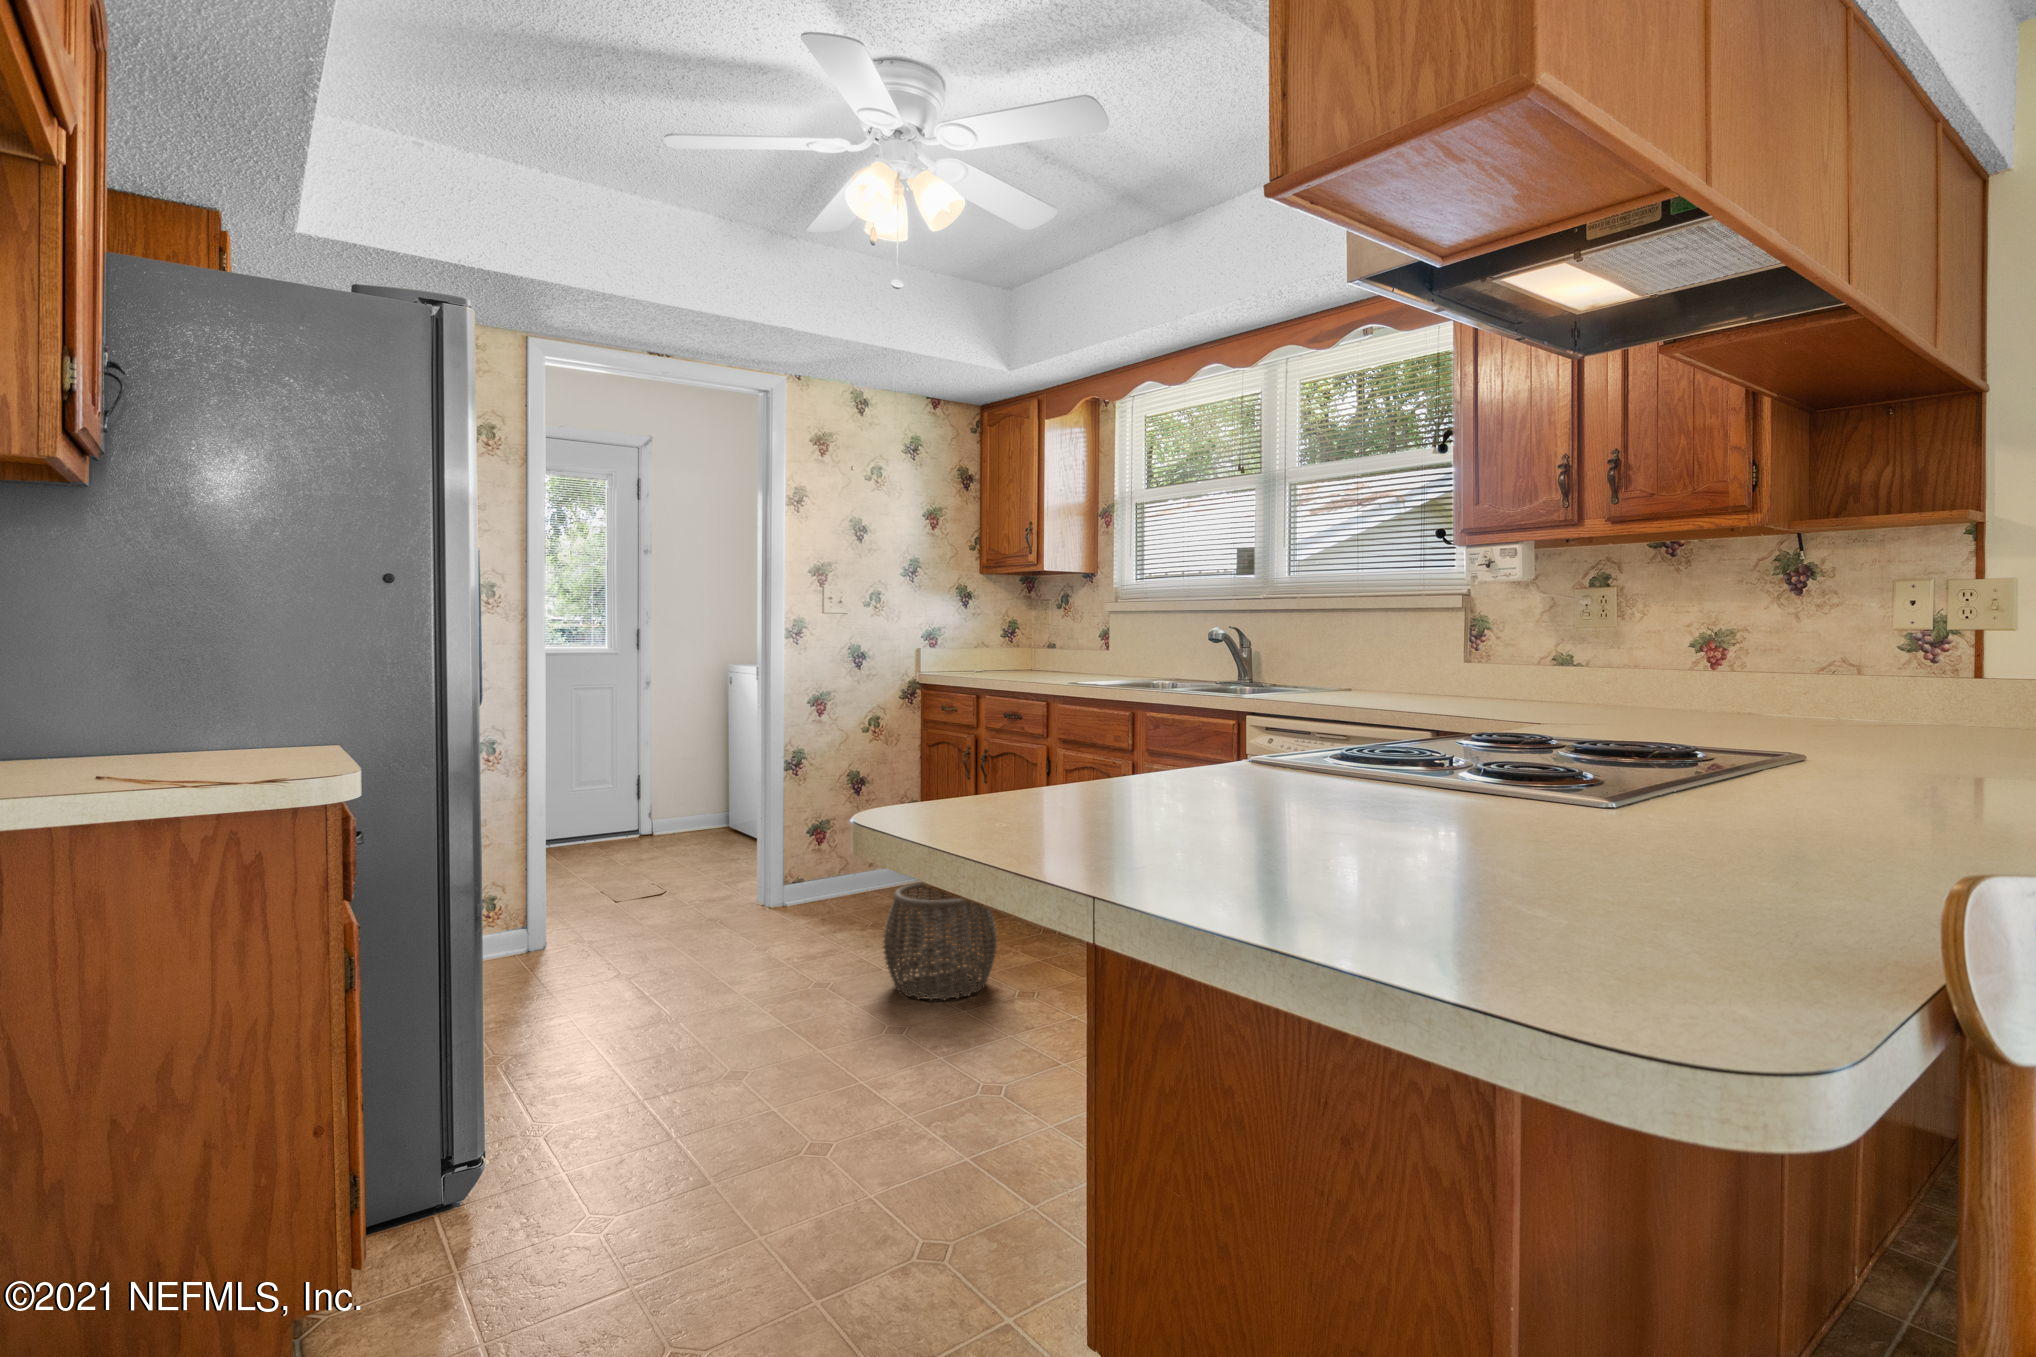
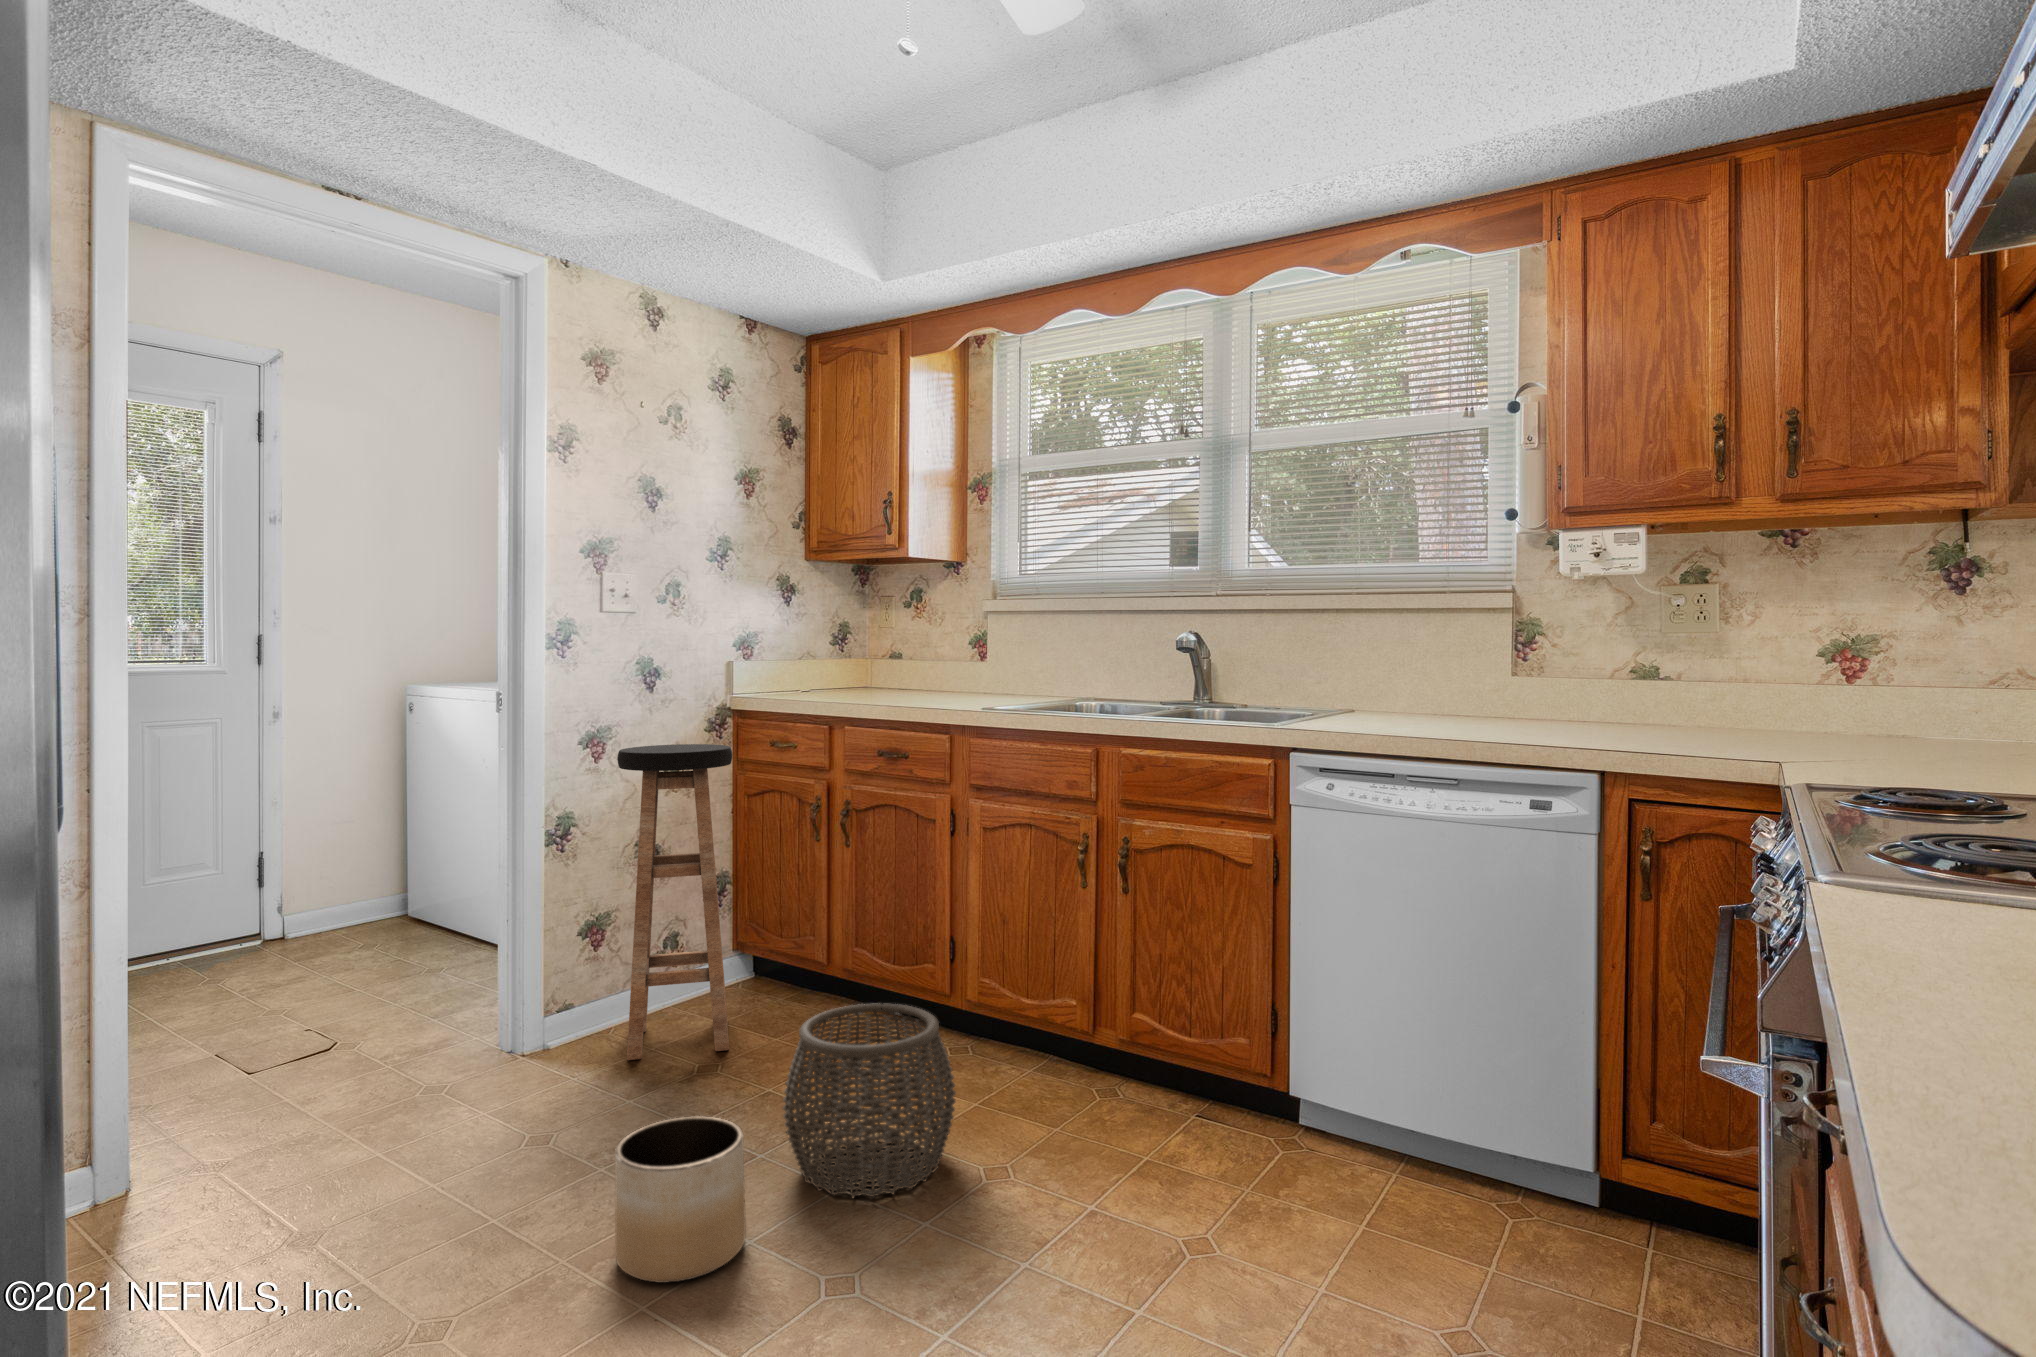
bar stool: none [824,707,902,918] -> present [617,744,732,1060]
planter: none [765,934,844,1024] -> present [615,1116,746,1283]

